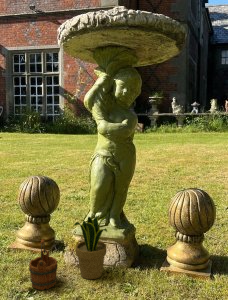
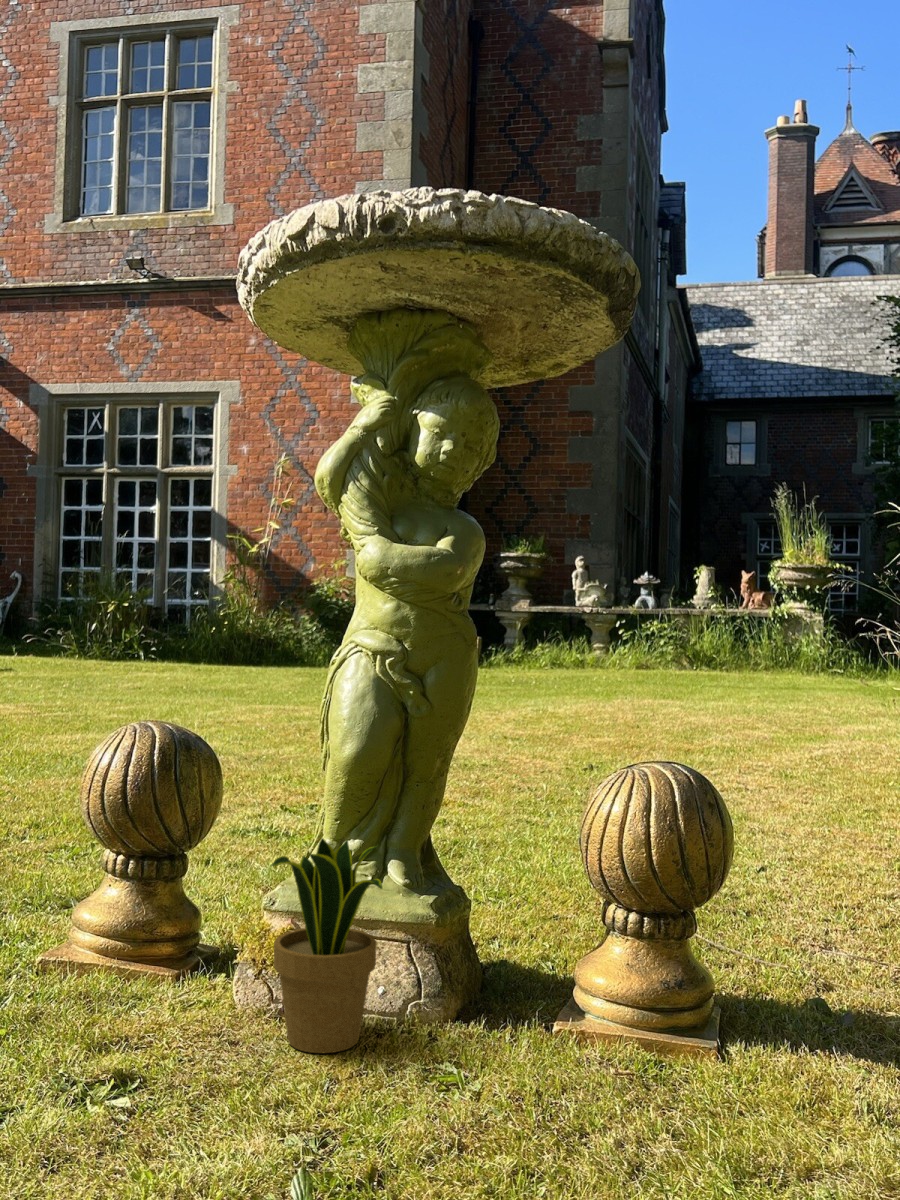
wooden bucket: present [29,239,57,290] -> none [116,910,212,1081]

